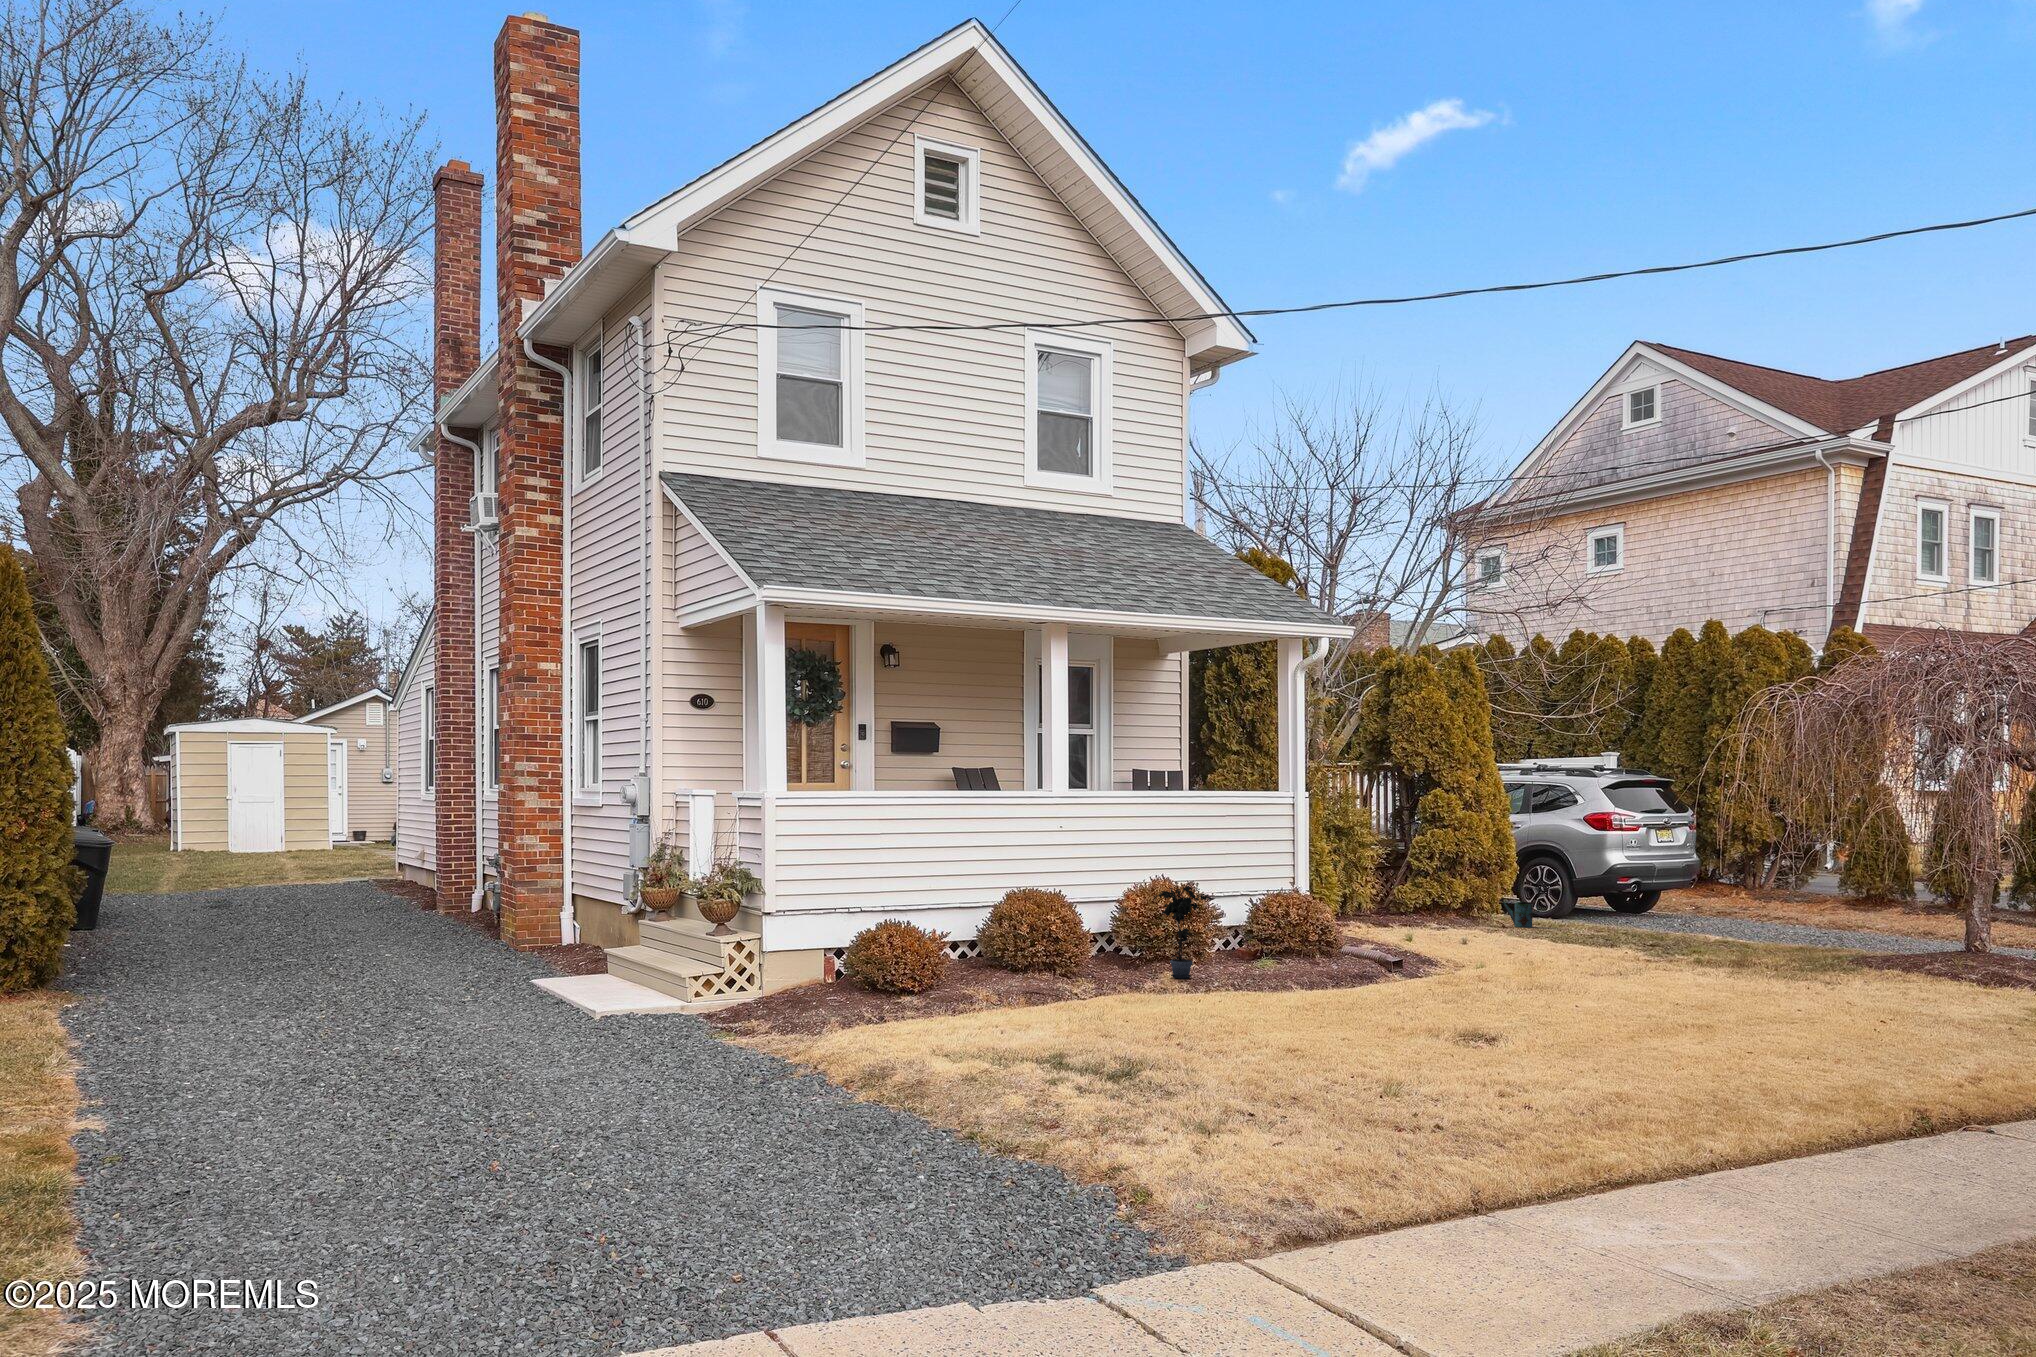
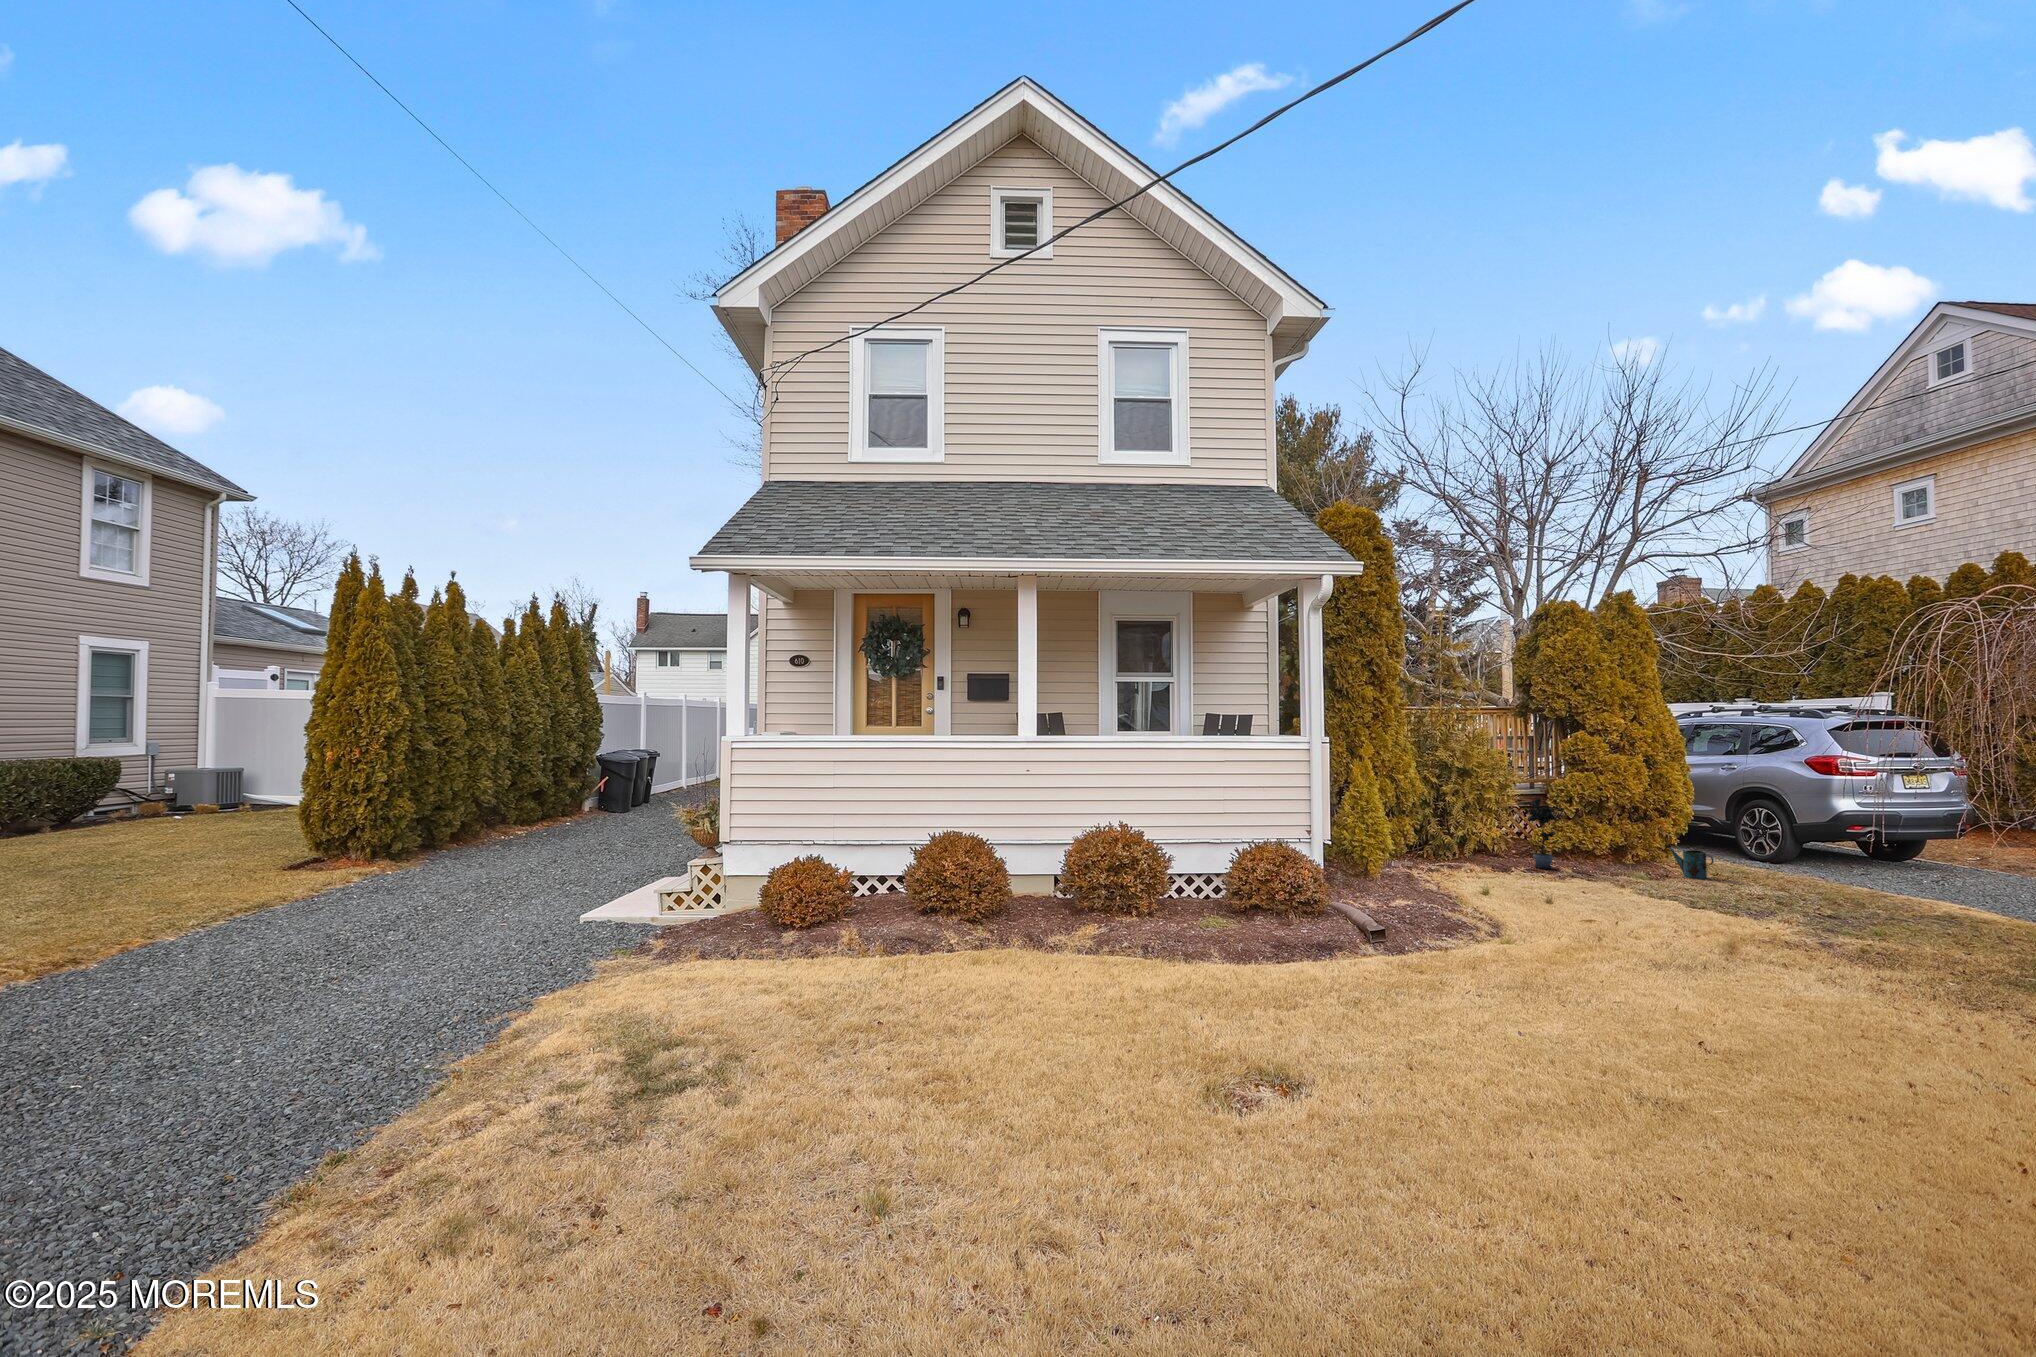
potted plant: present [1153,883,1214,979] -> present [1519,795,1564,869]

